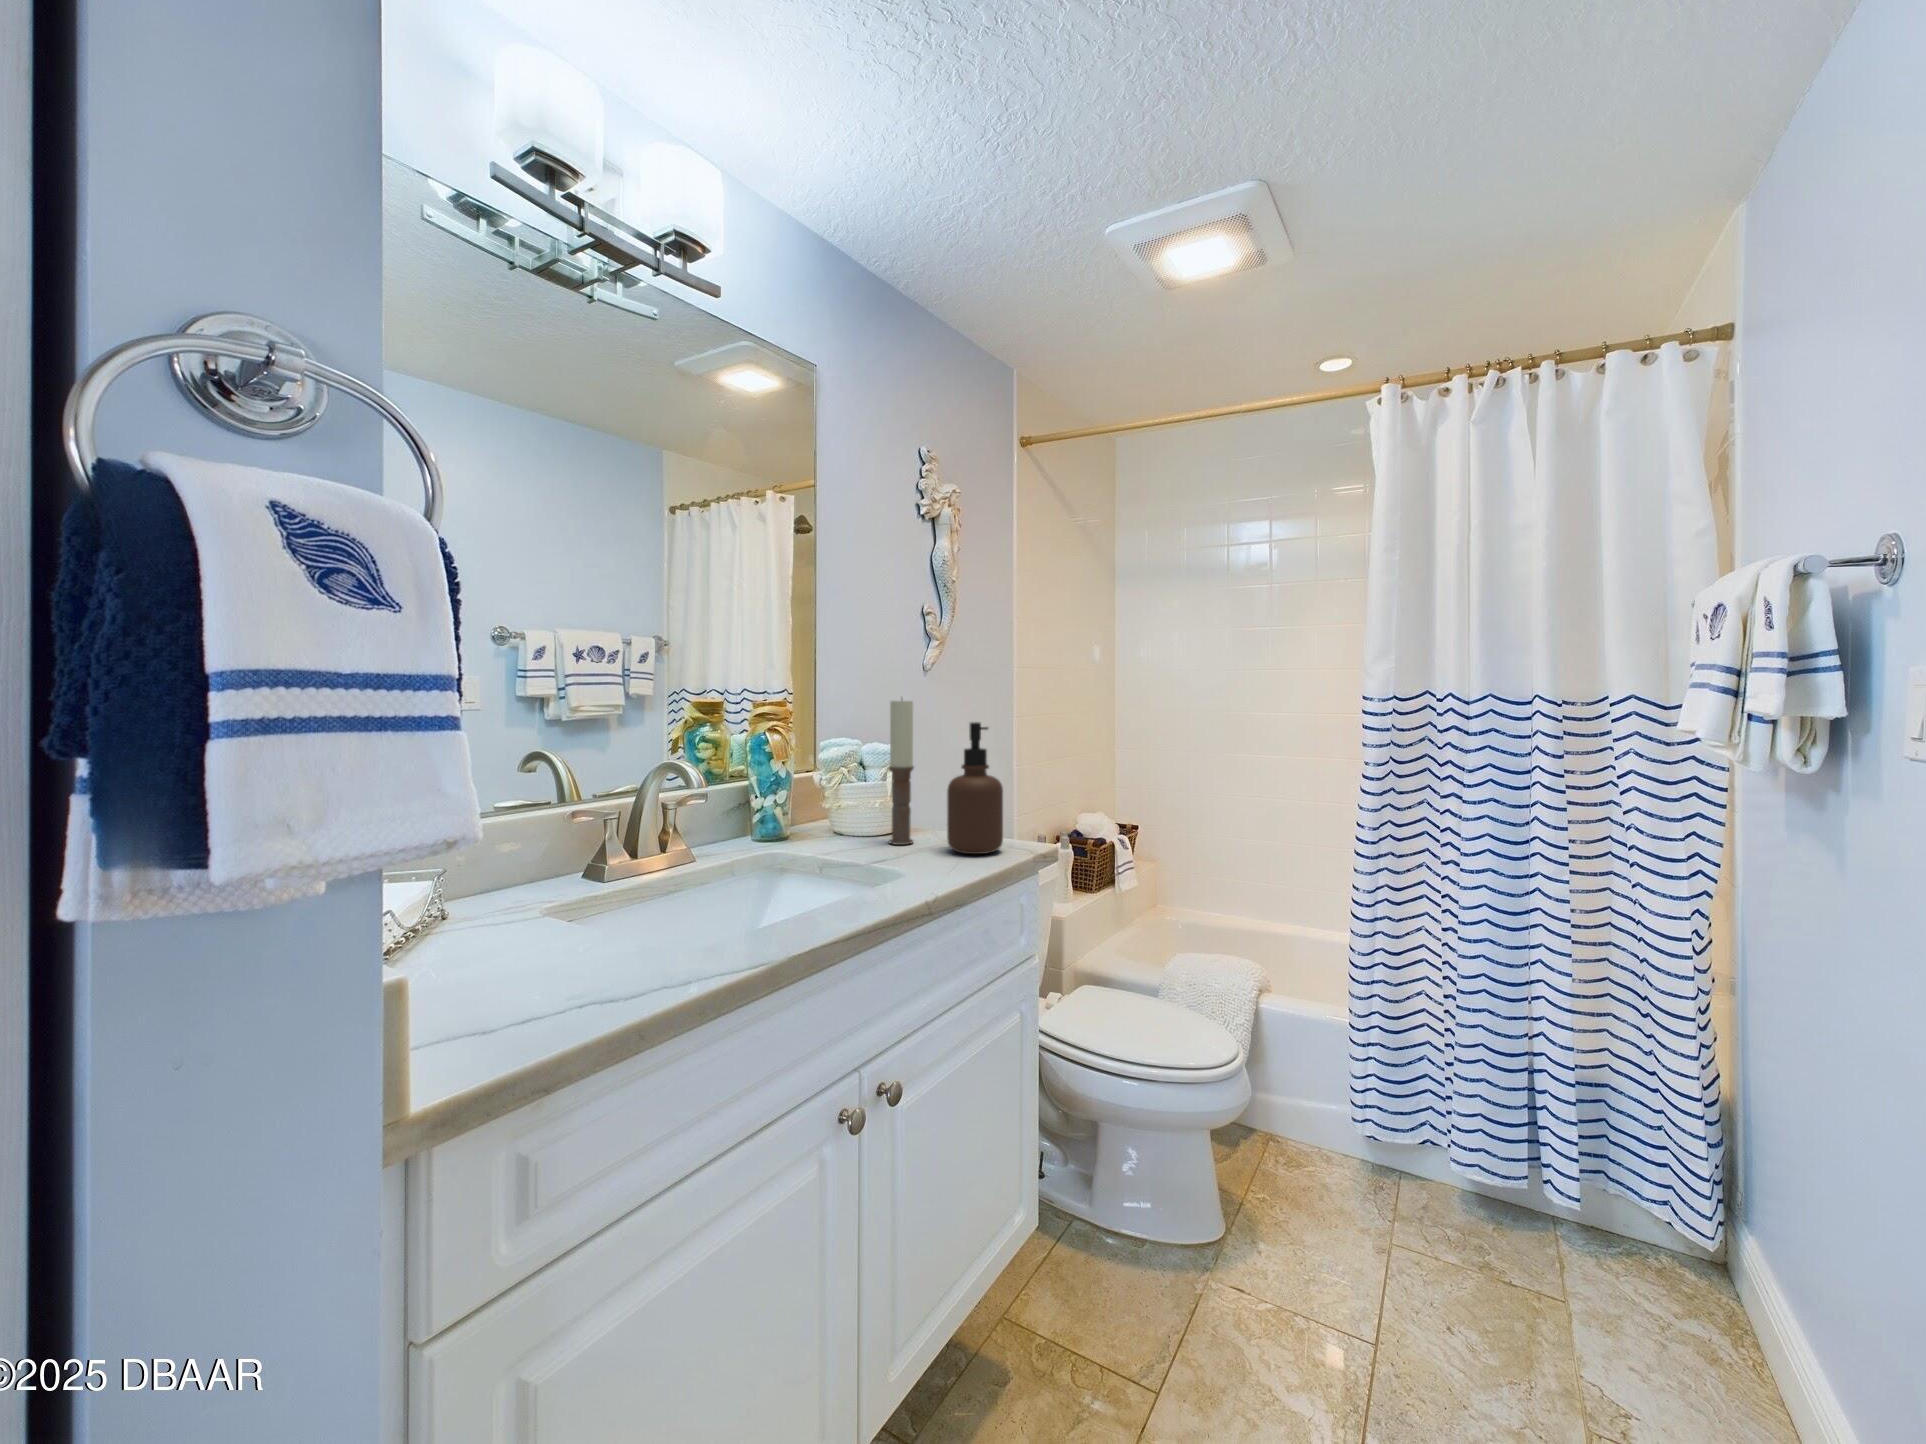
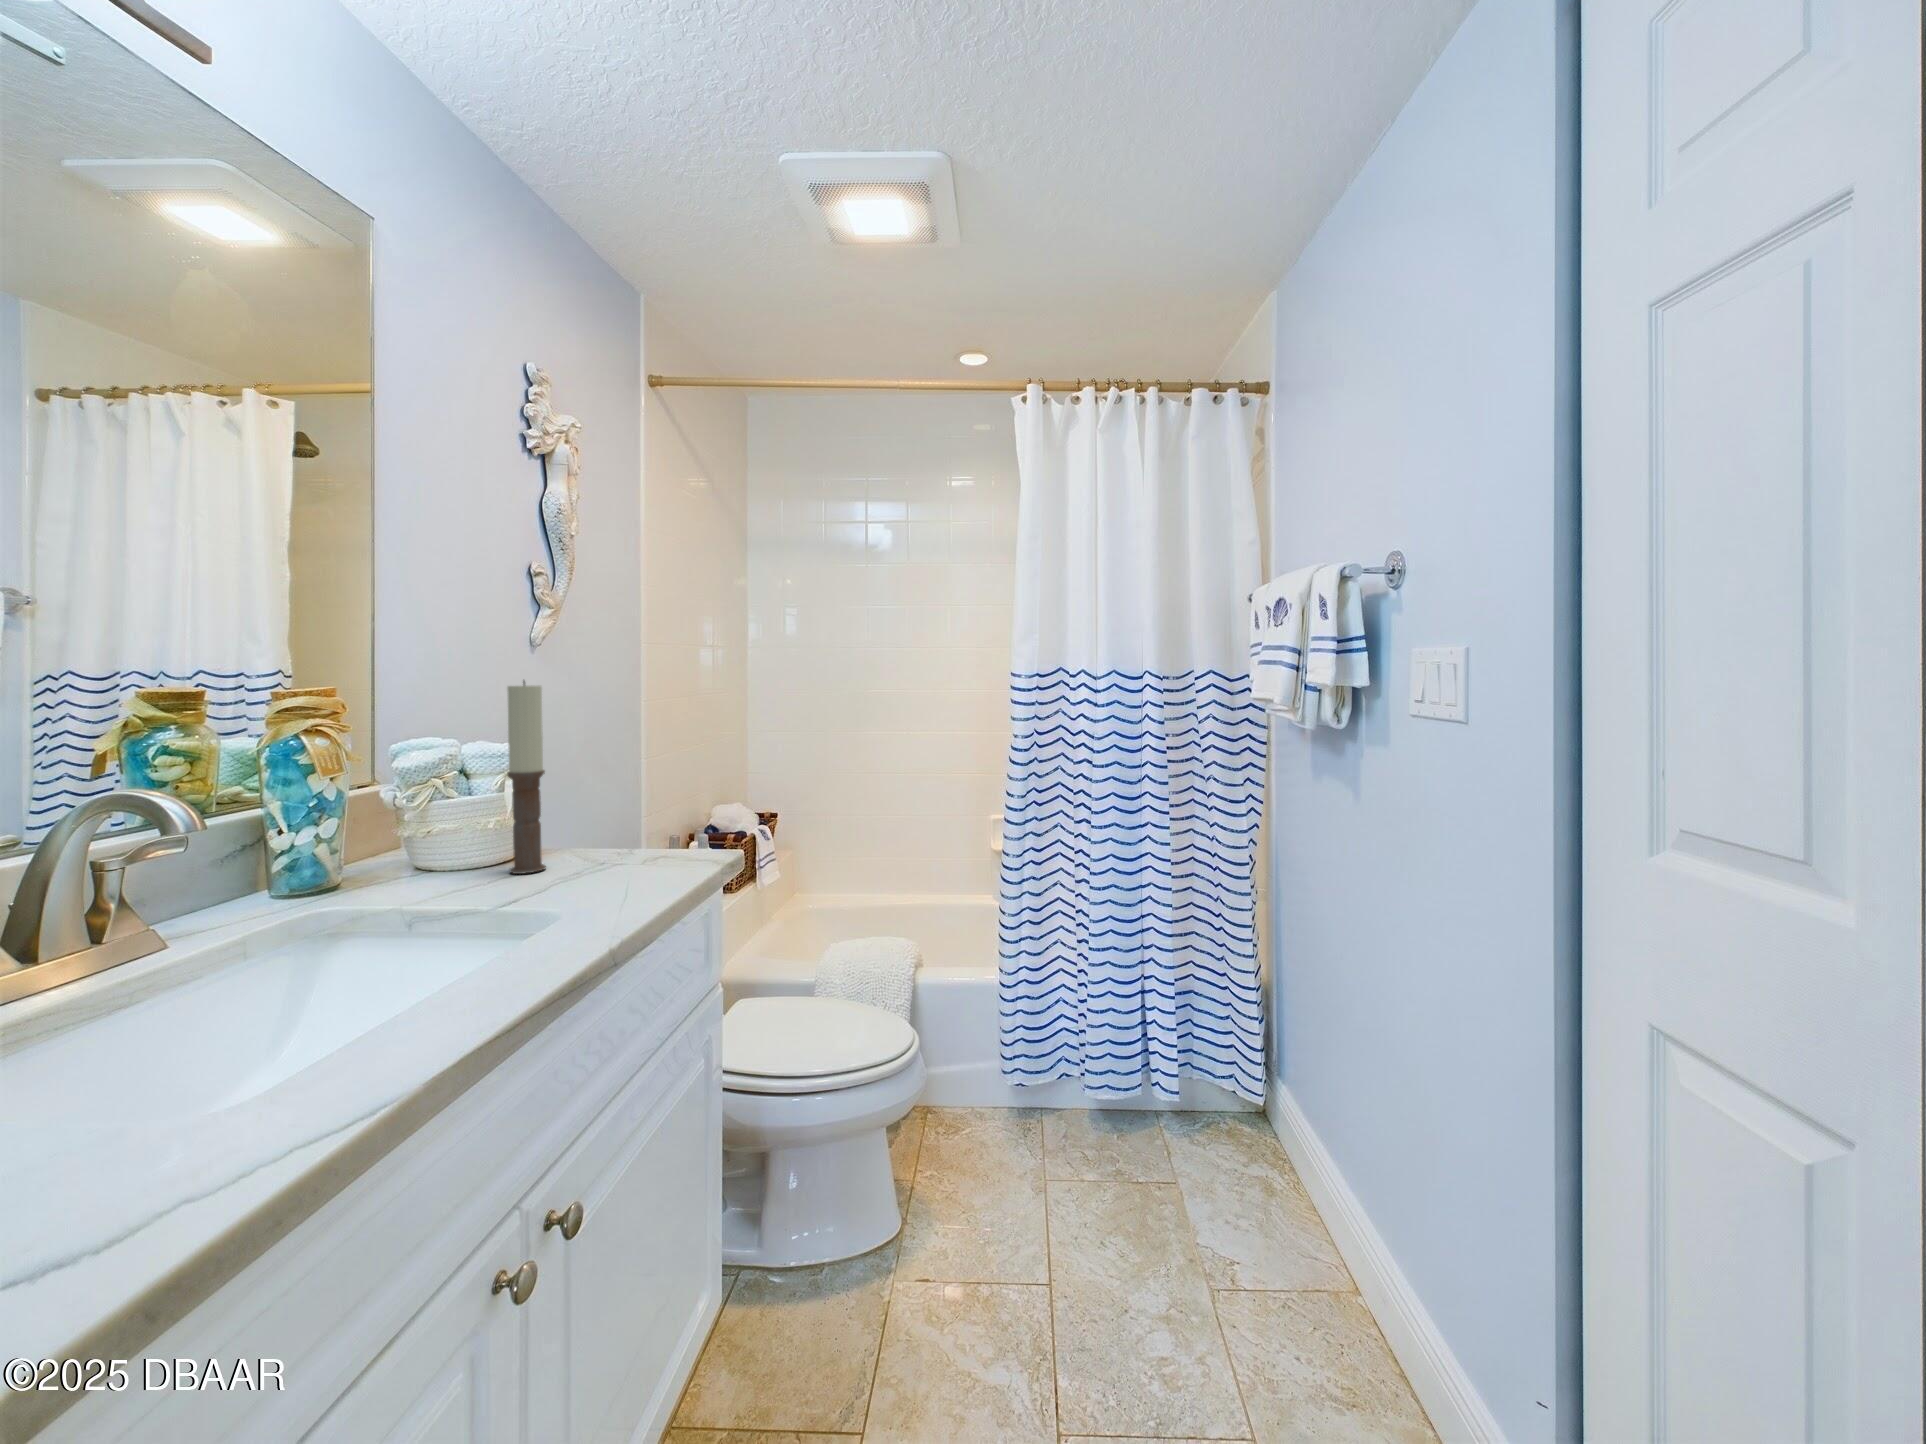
soap dispenser: present [947,722,1003,854] -> none [600,711,676,874]

